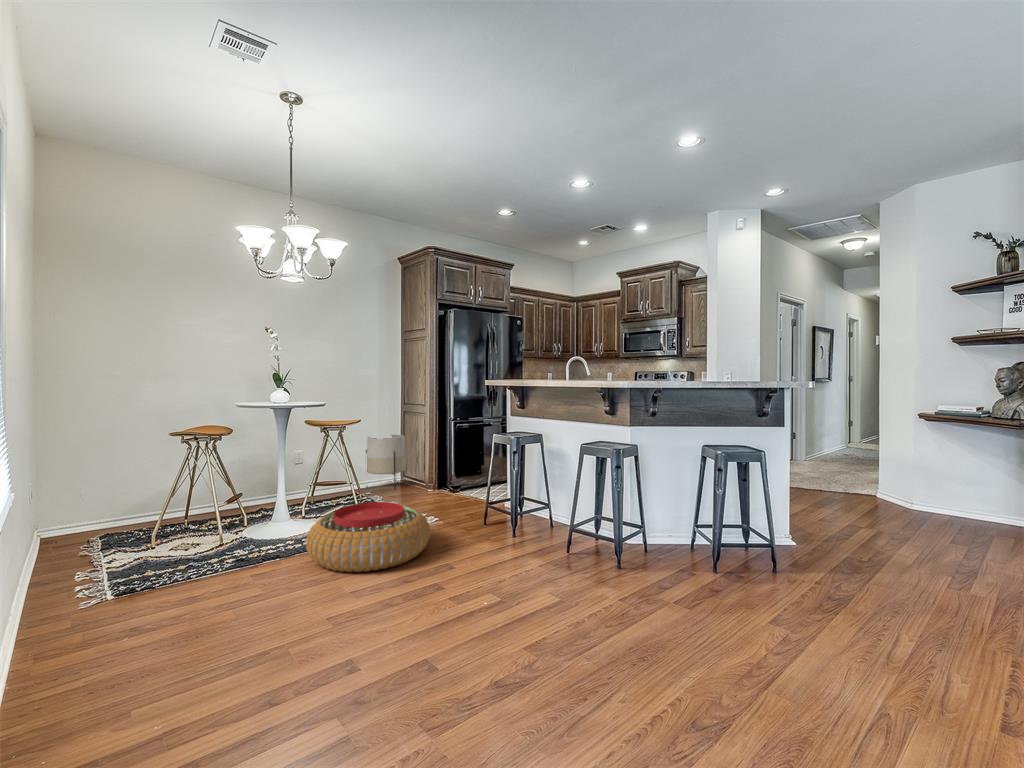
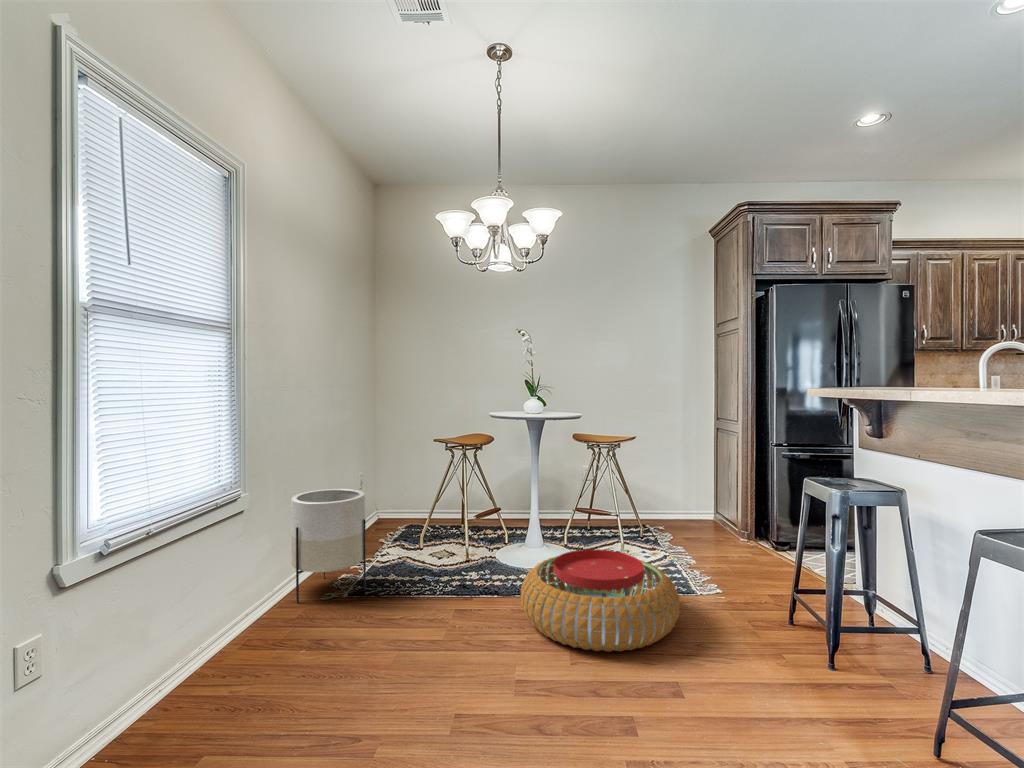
planter: present [366,435,405,489] -> present [291,489,366,603]

